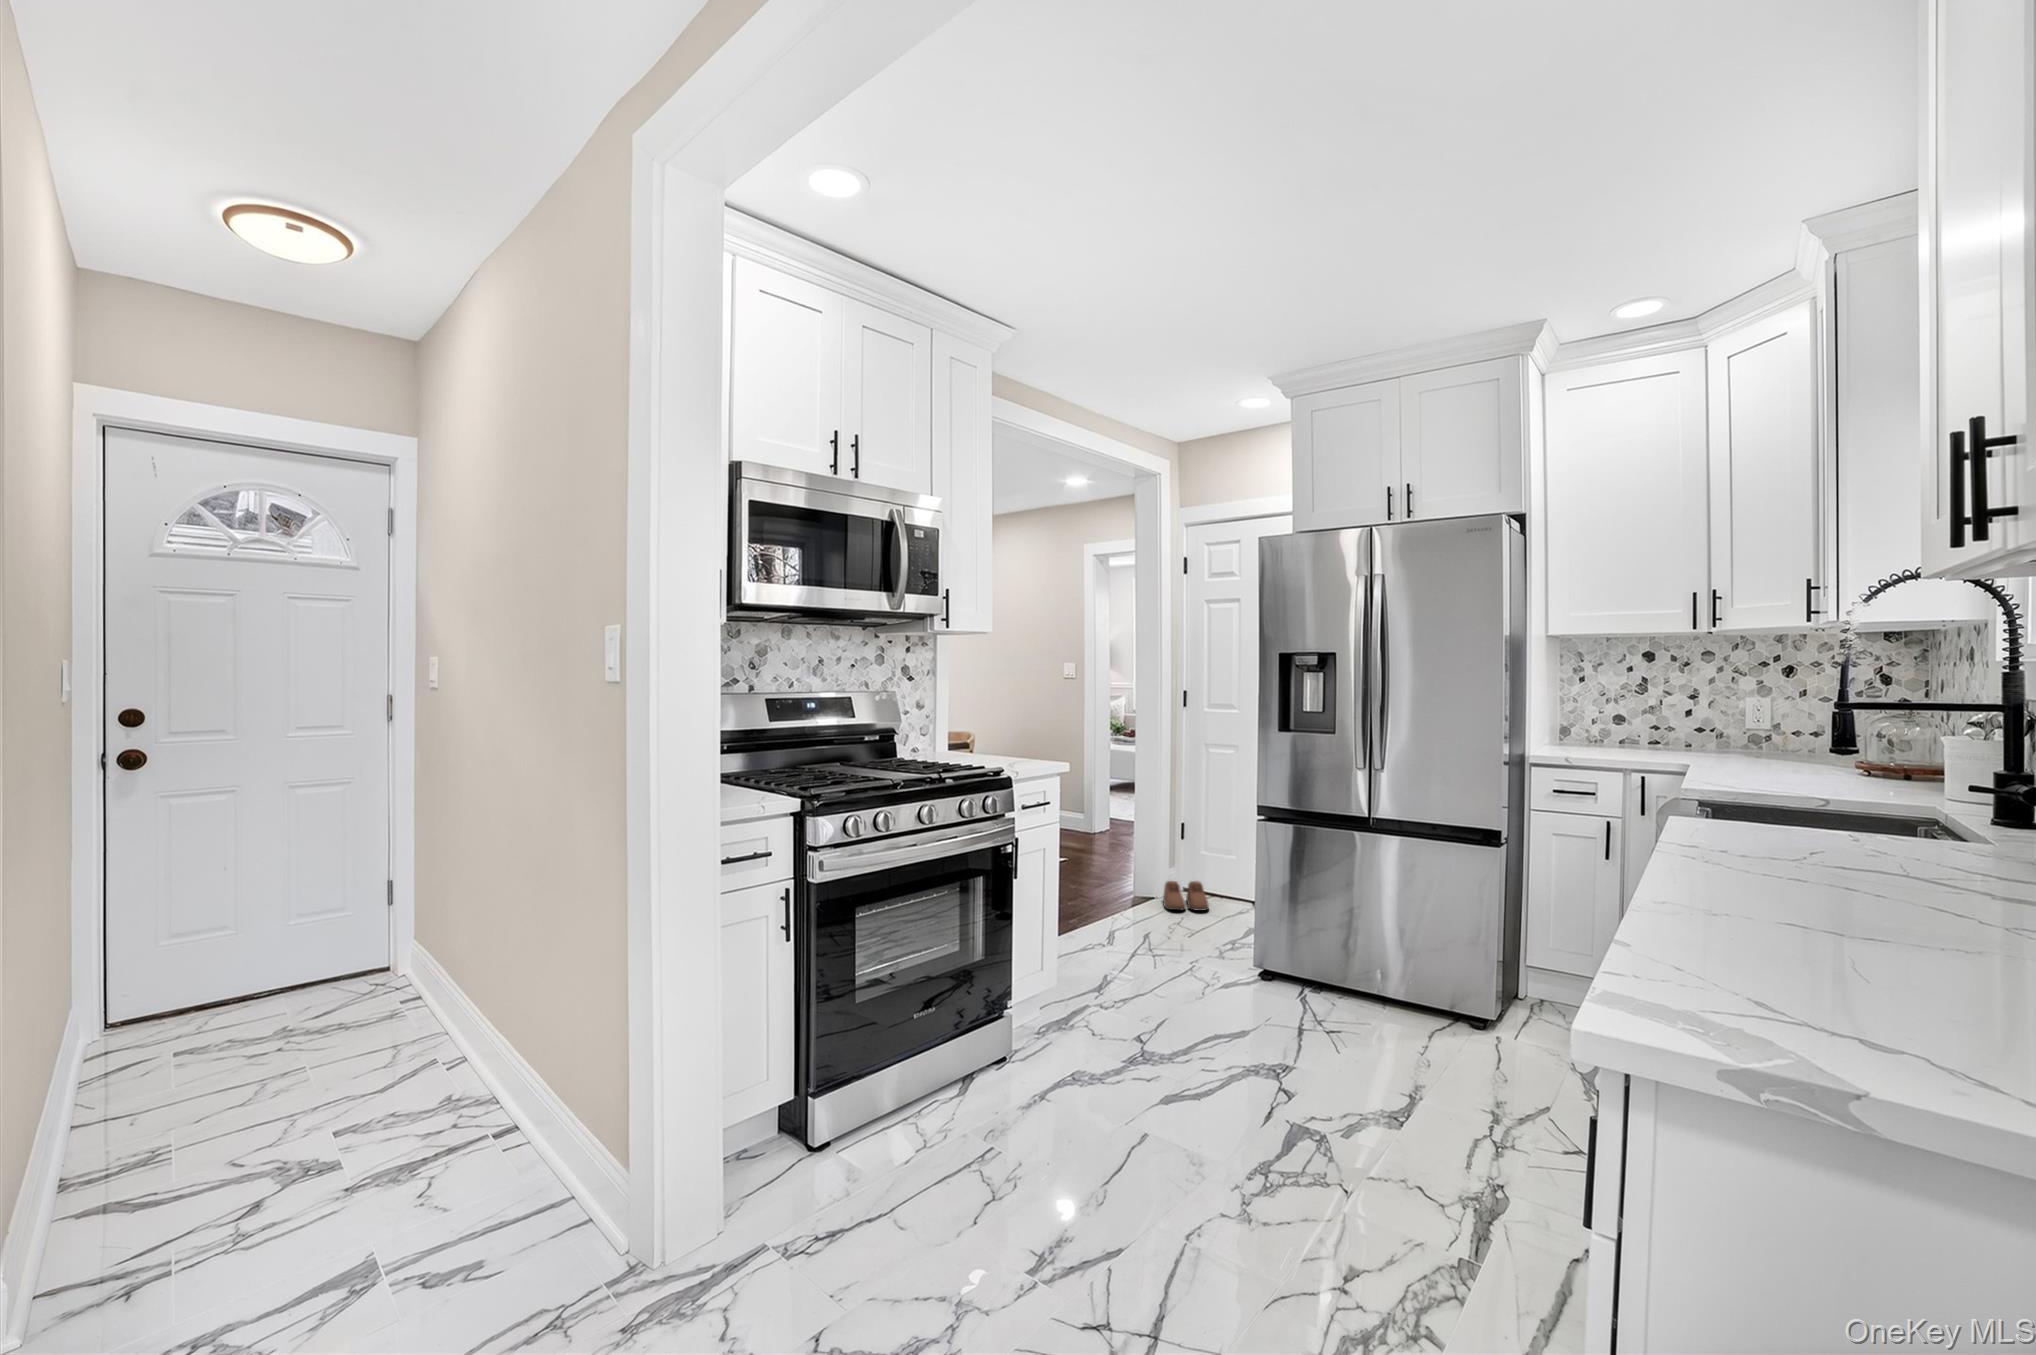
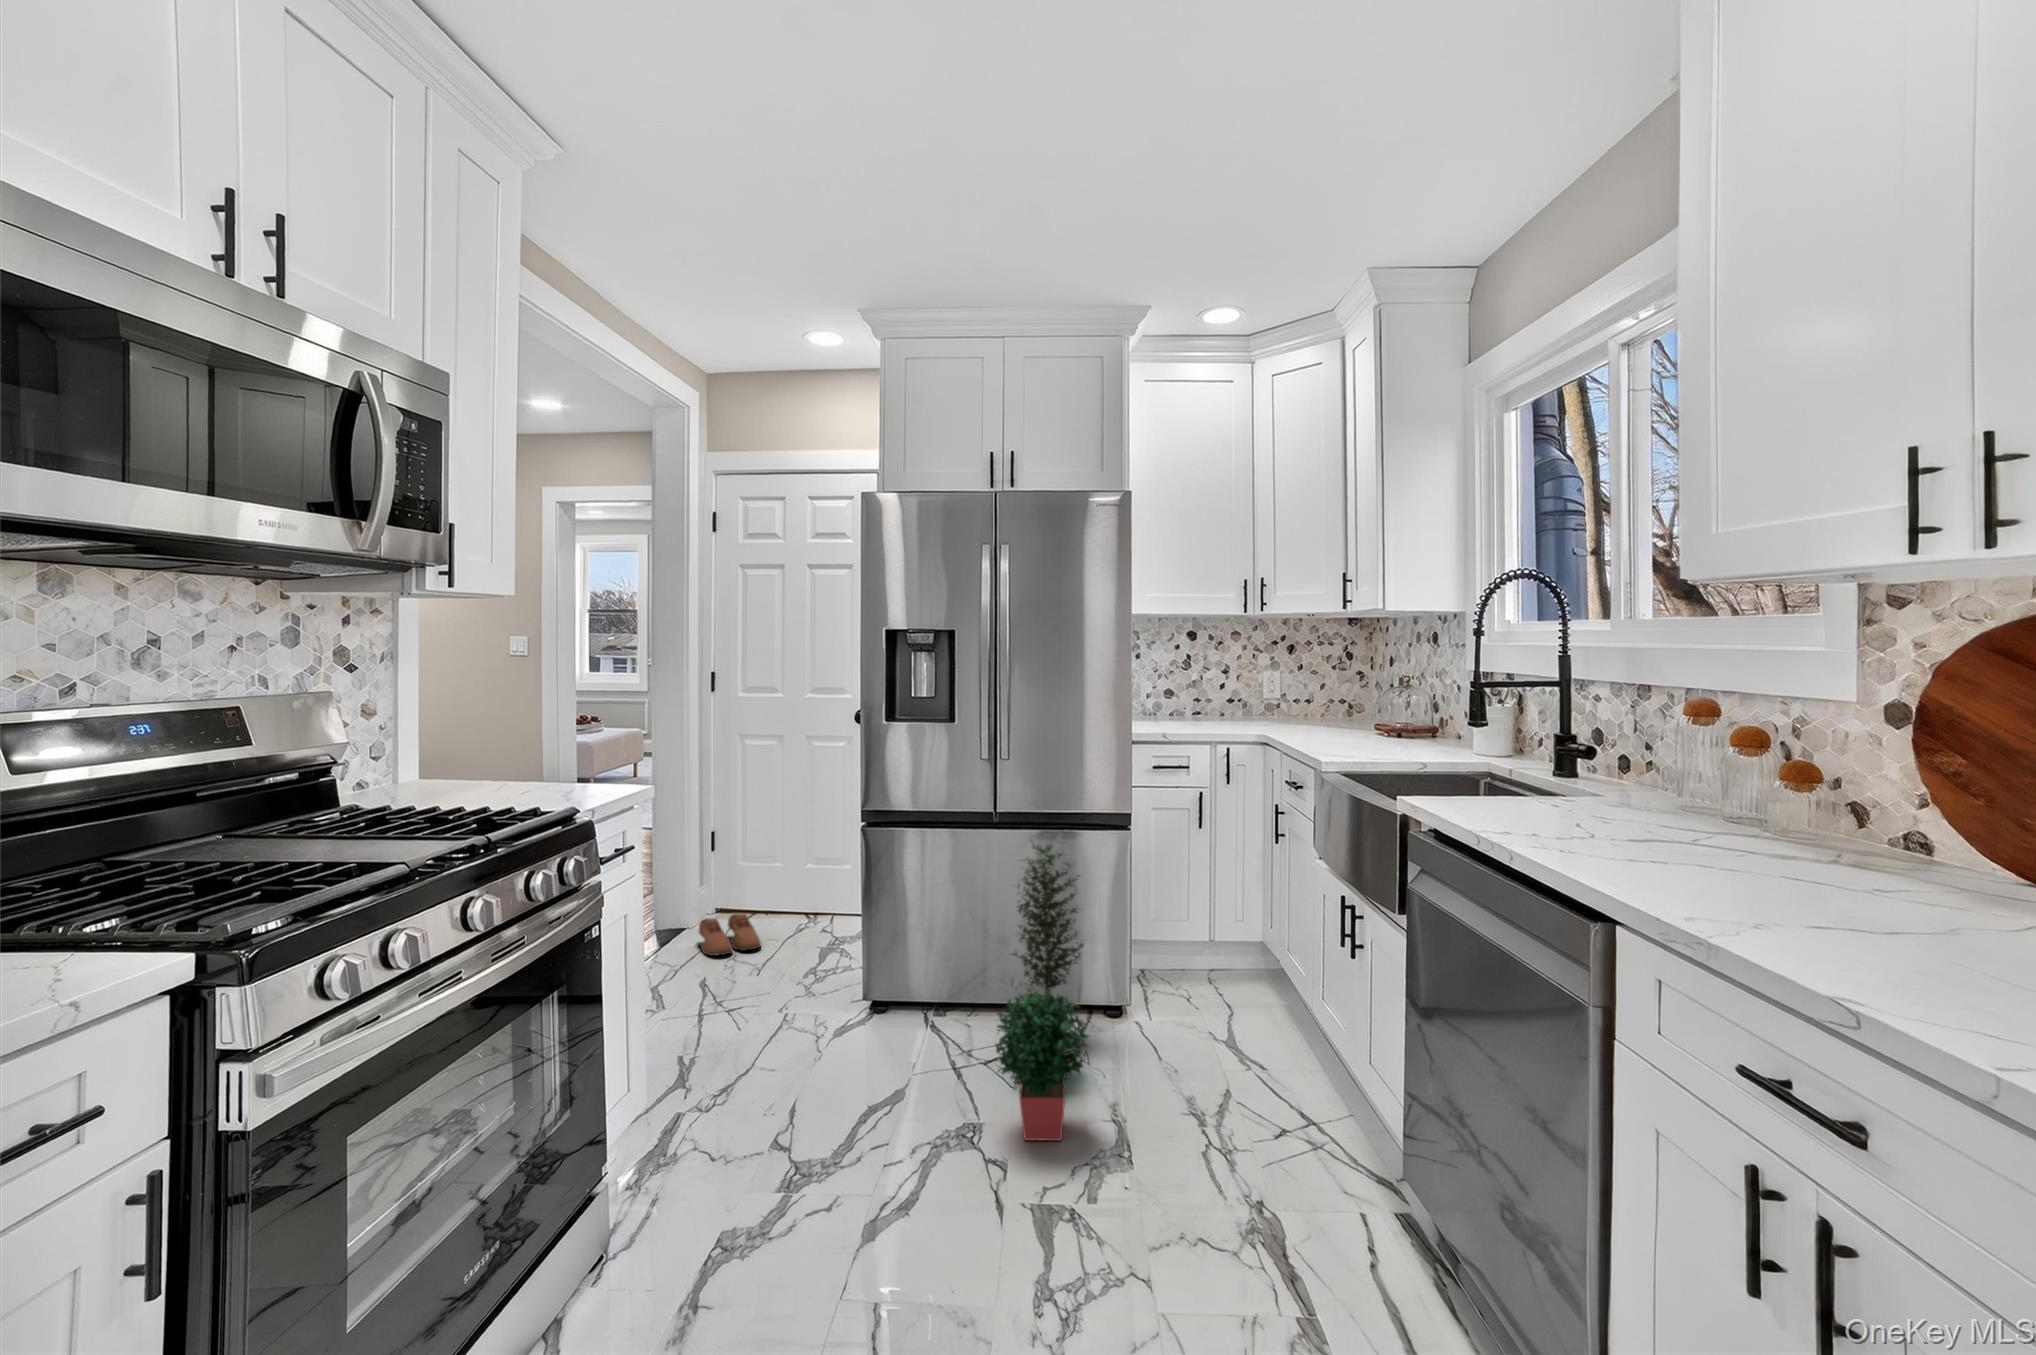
potted plant: none [1298,843,1444,1093] -> present [995,840,1088,1141]

